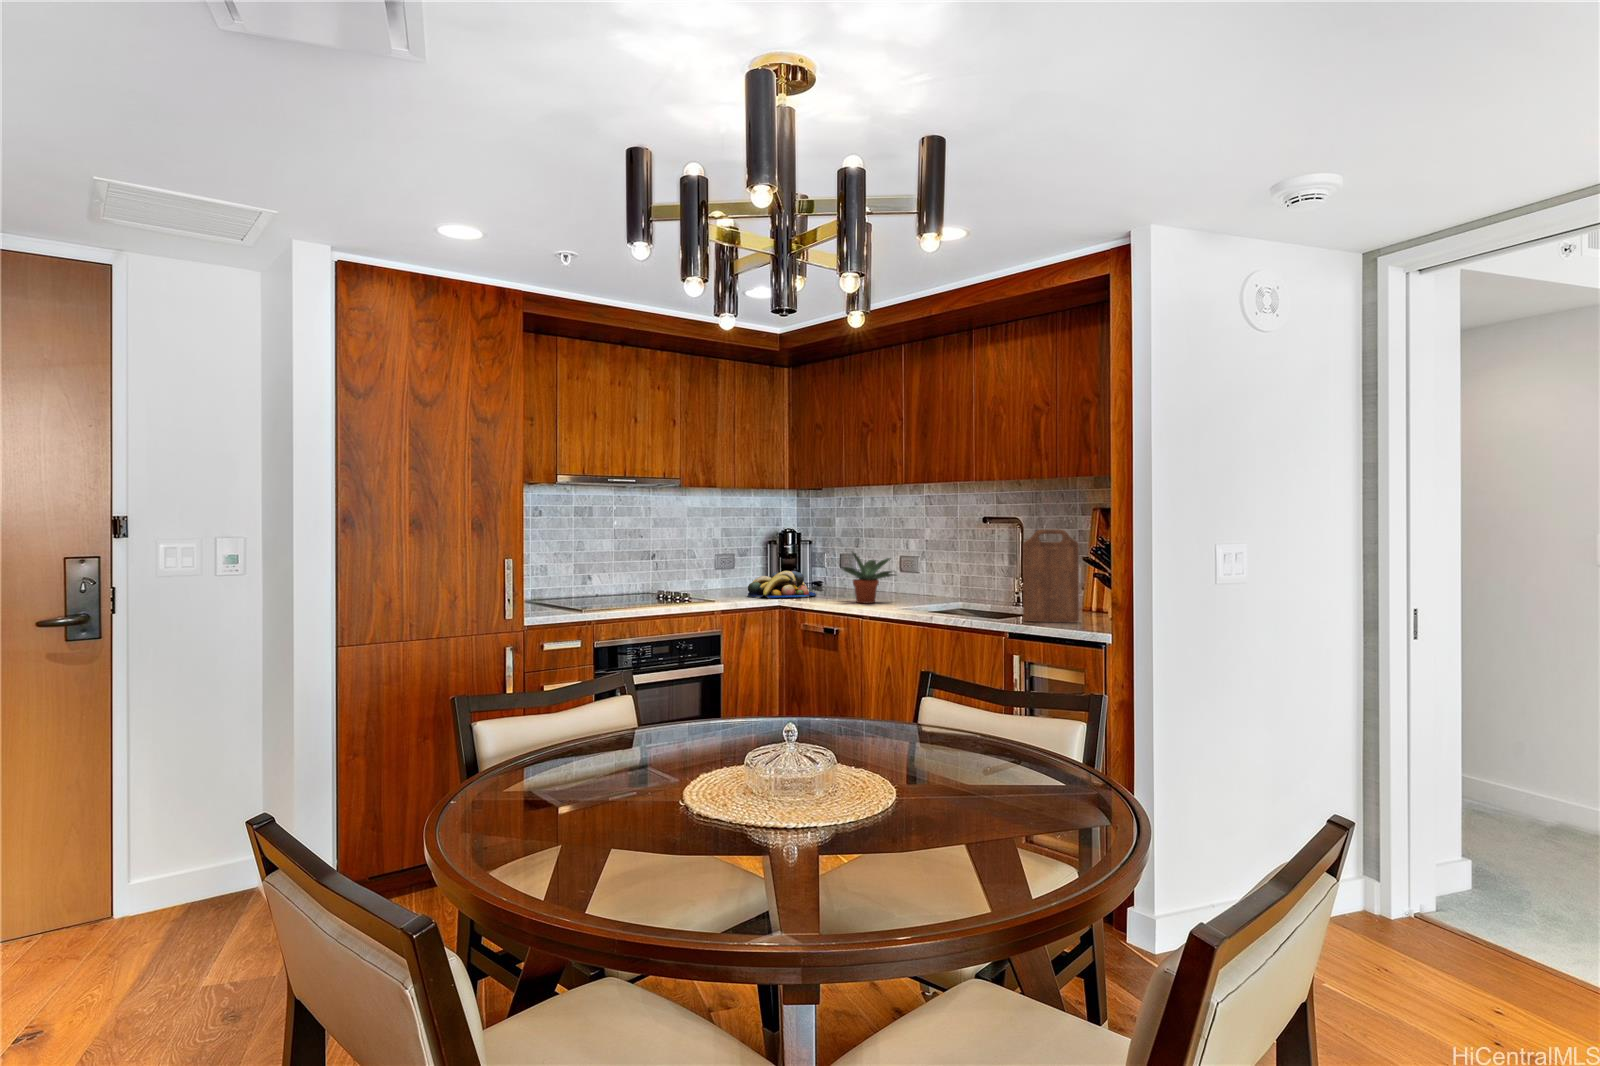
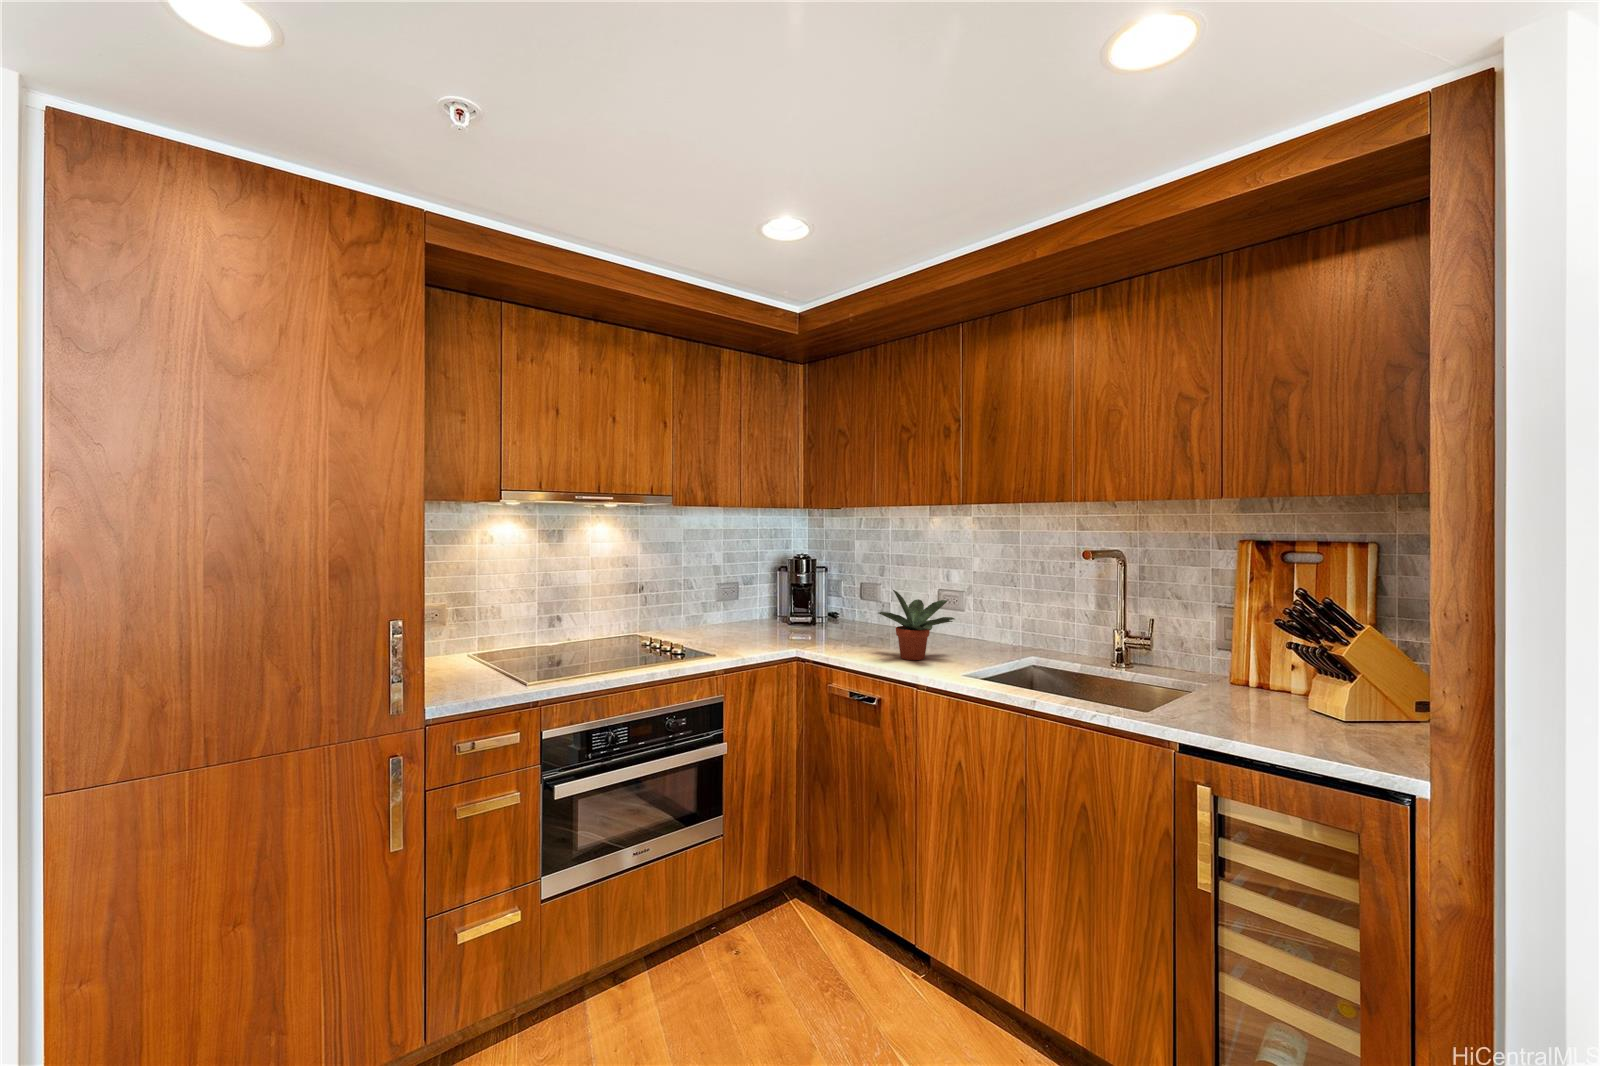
cutting board: present [1023,529,1079,622] -> none [1189,578,1282,723]
fruit bowl: present [748,571,816,598] -> none [755,607,841,646]

